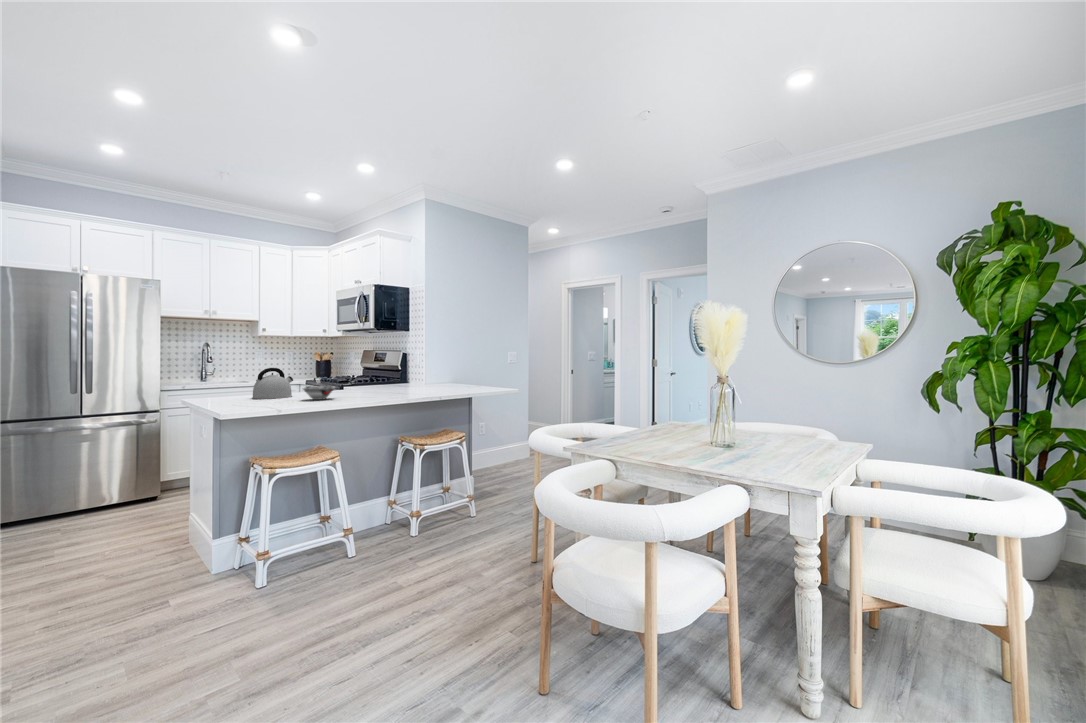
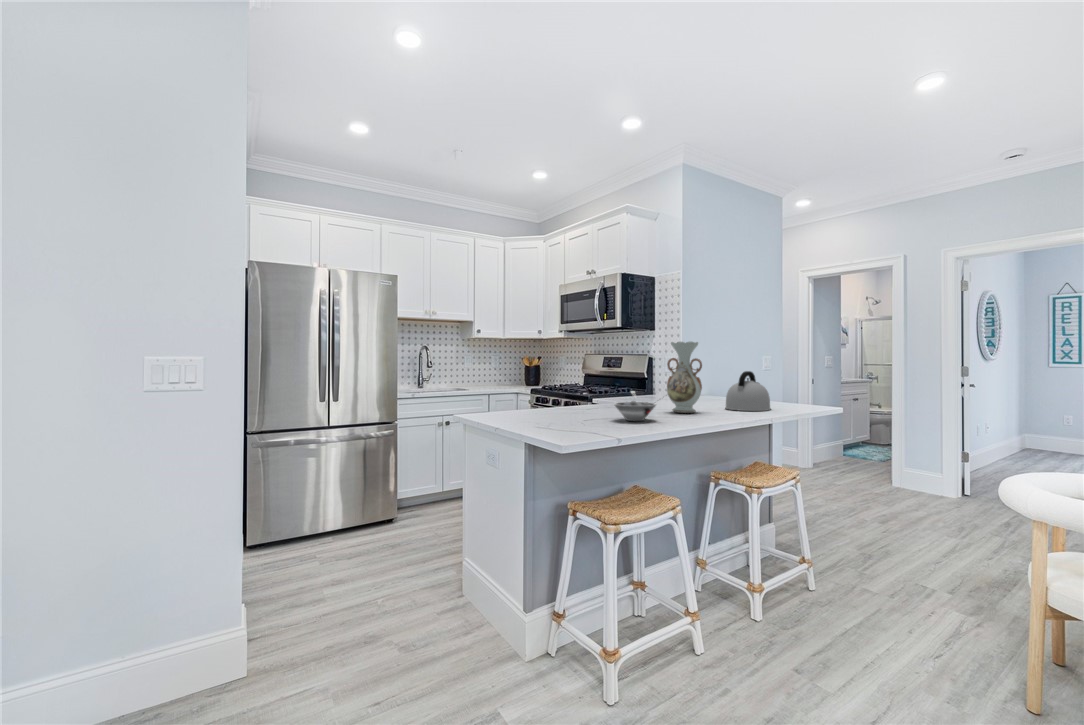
vase: none [362,343,387,394] -> present [667,342,702,413]
kettle: present [252,368,293,399] -> present [725,371,771,411]

